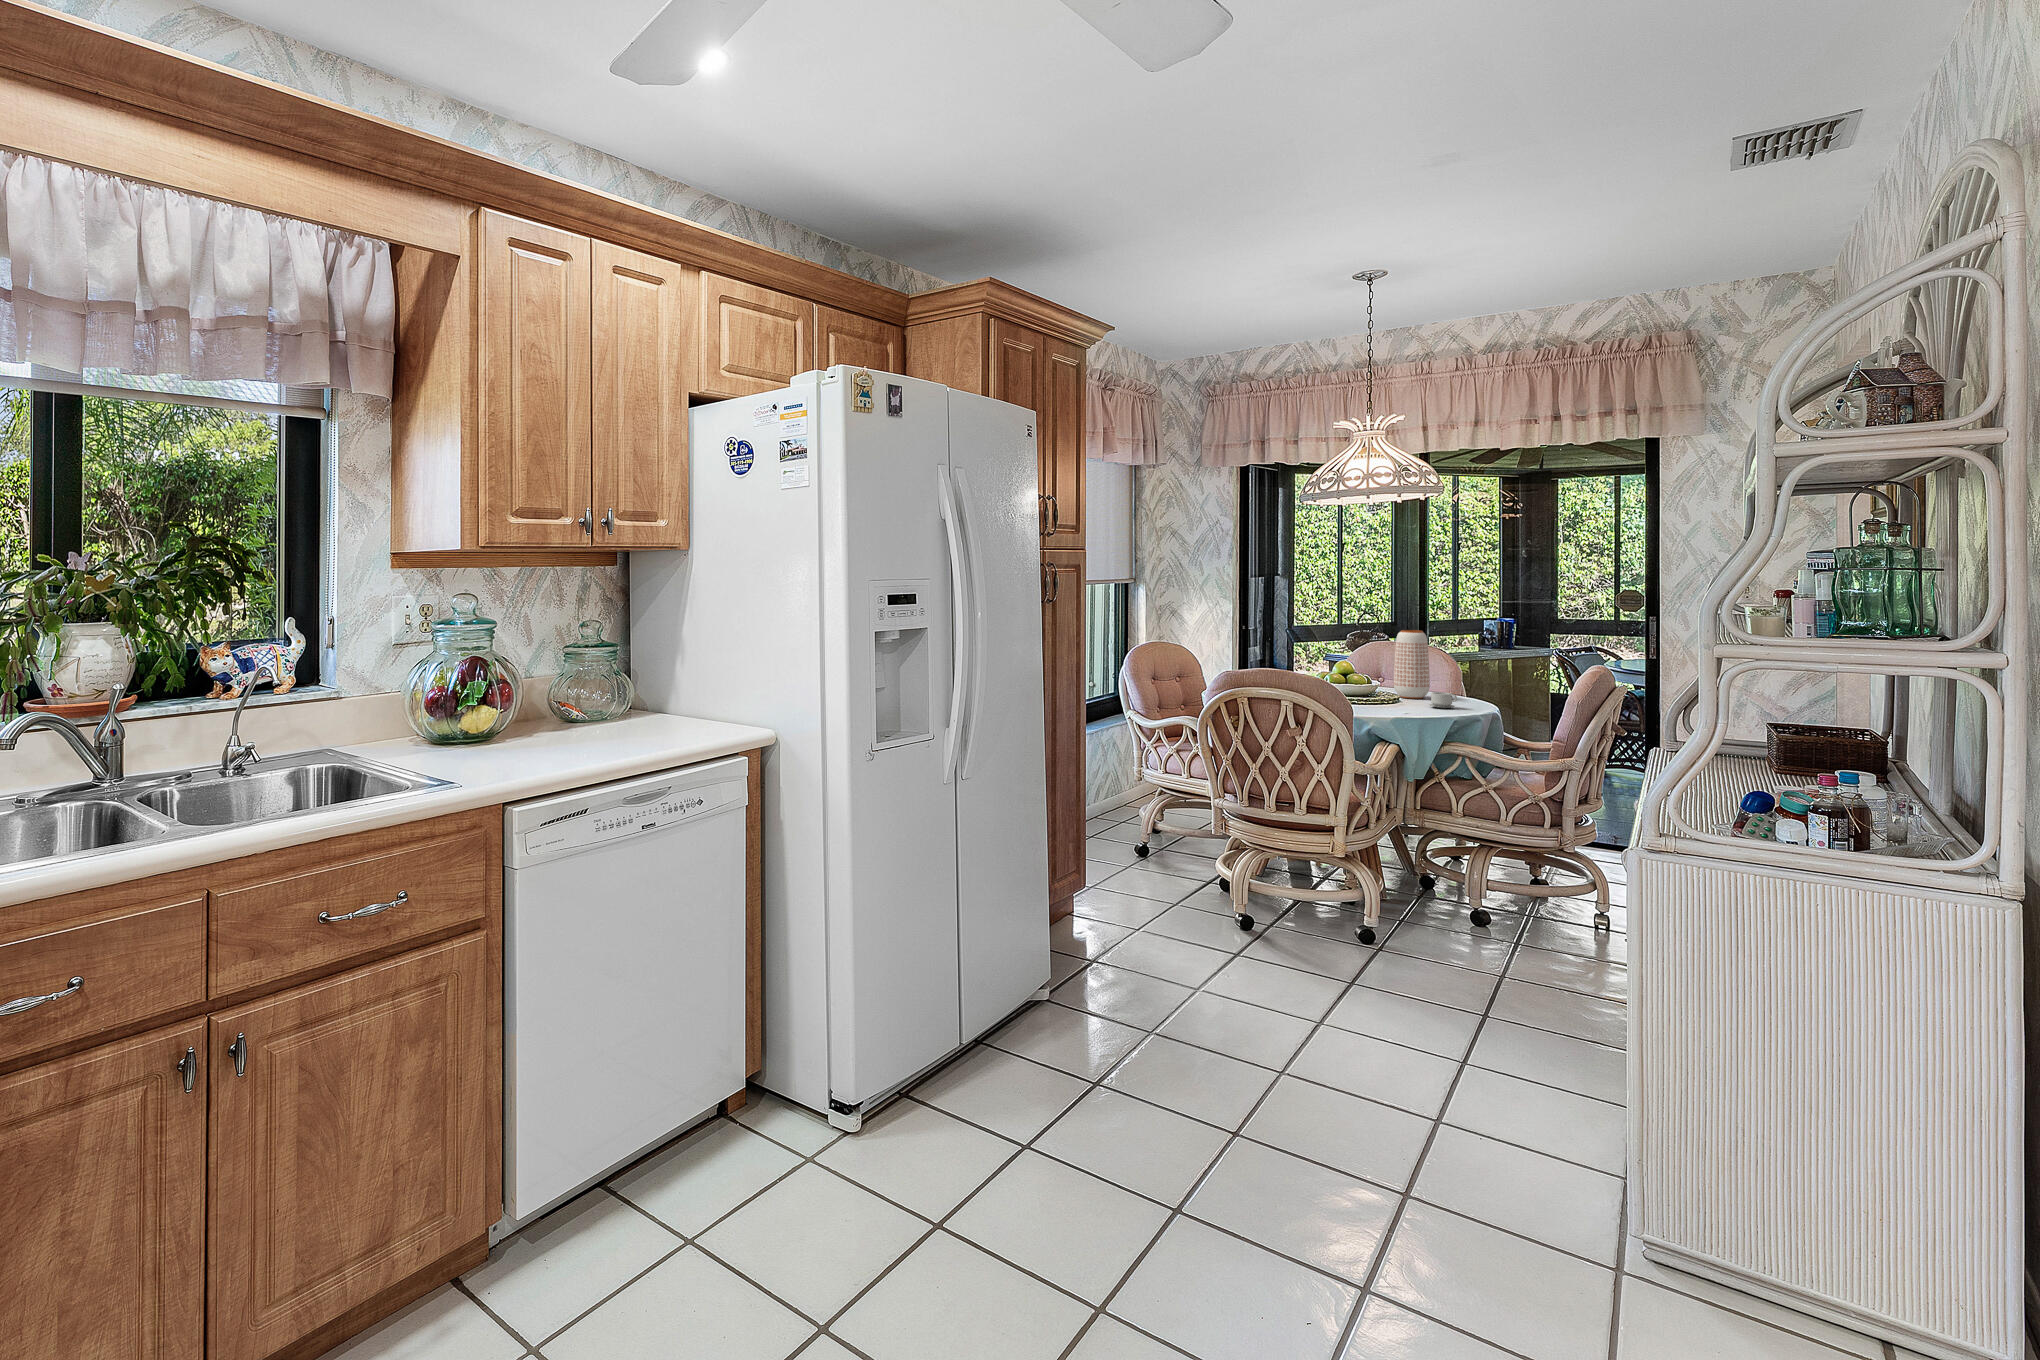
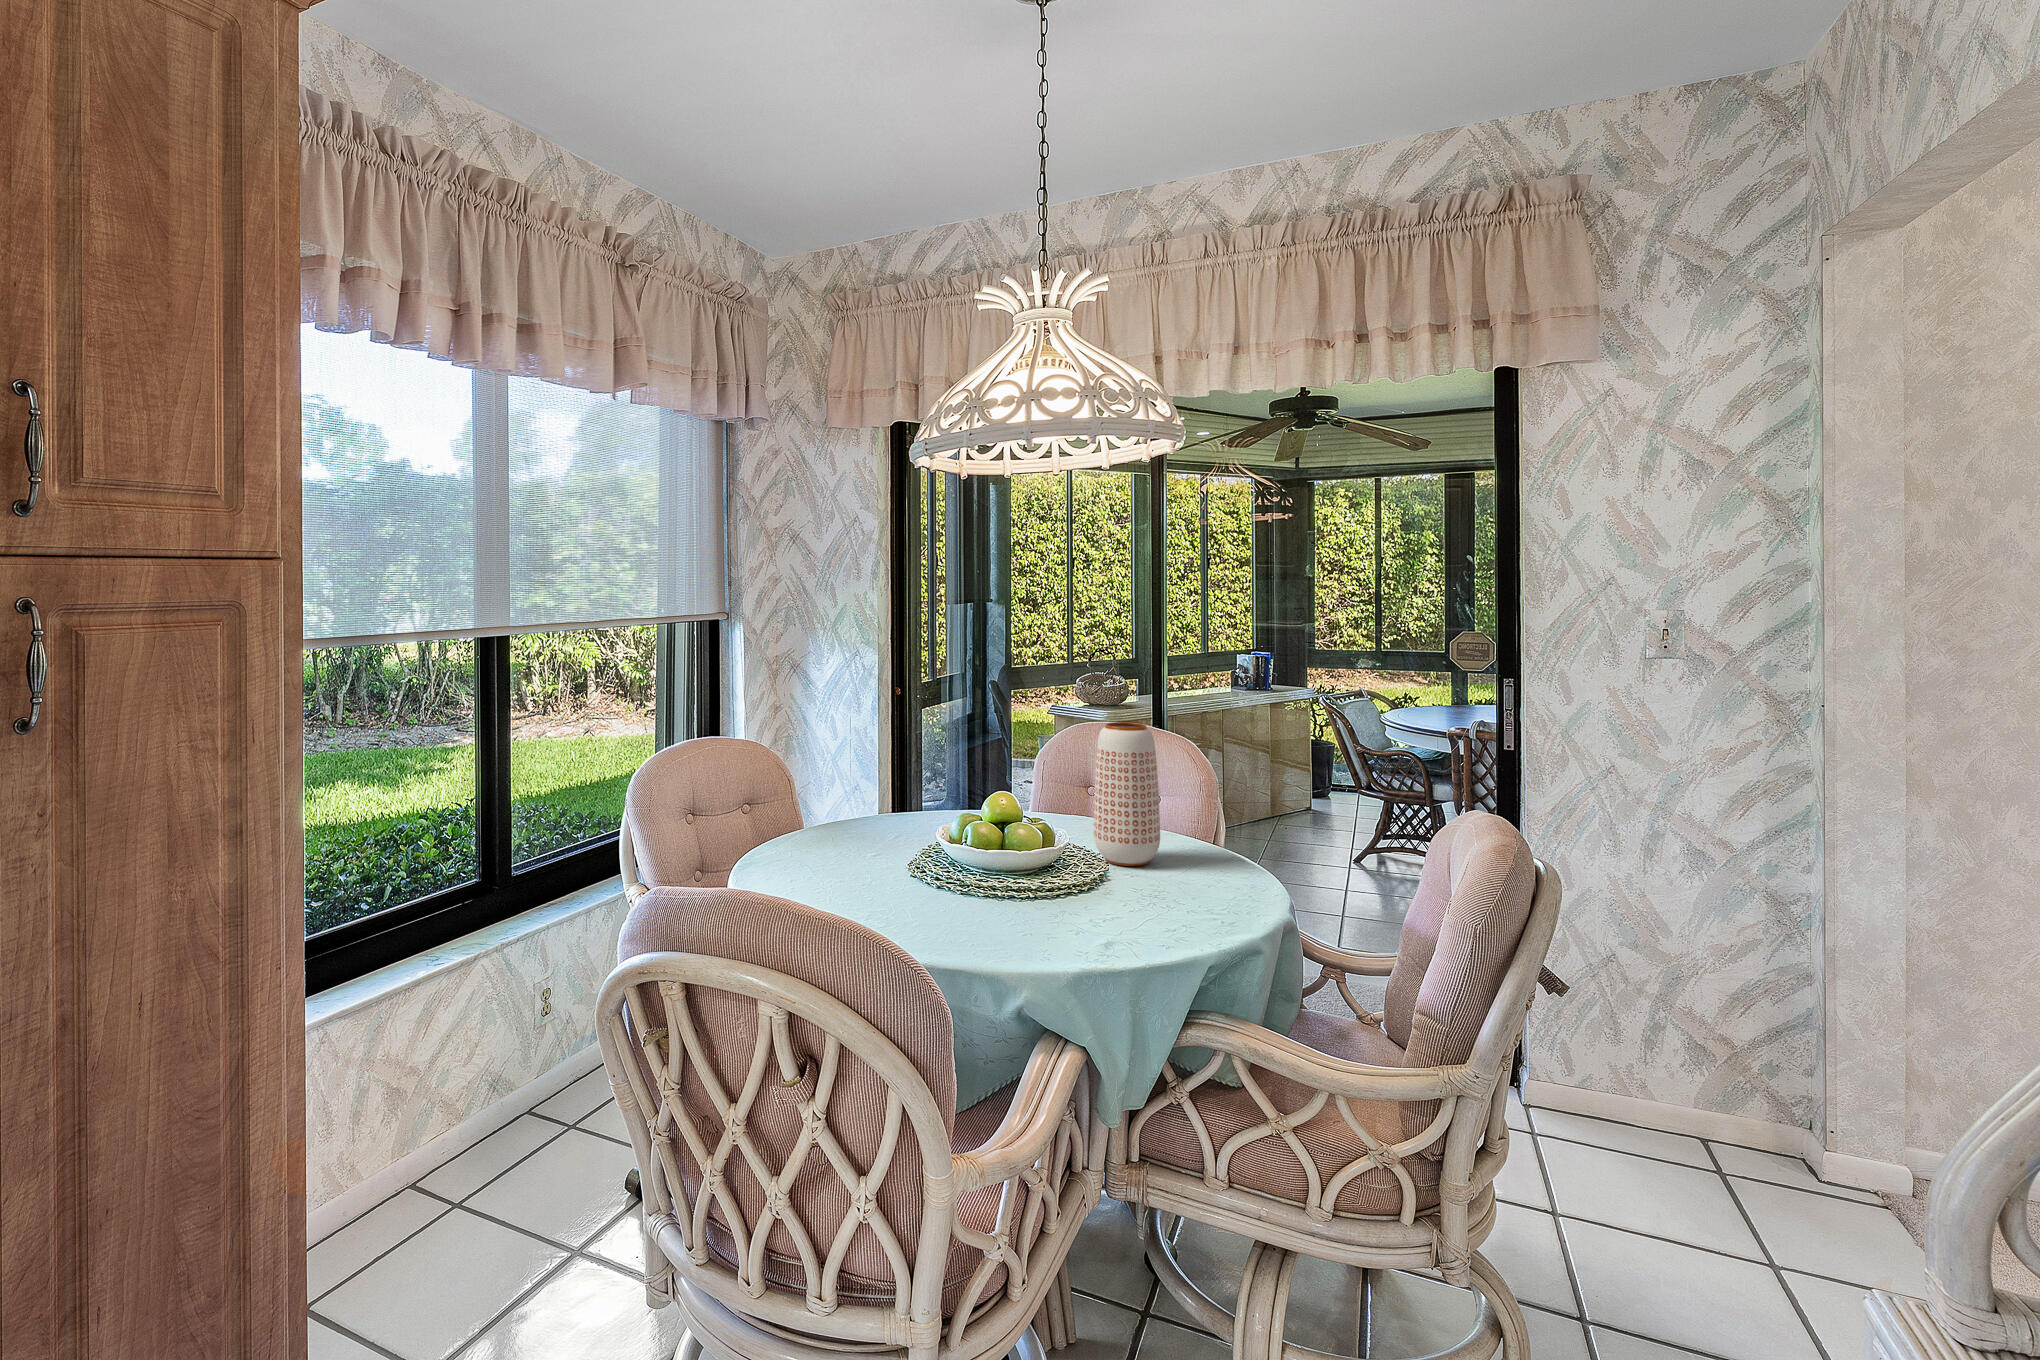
teacup: present [1429,690,1458,708] -> none [1154,870,1217,911]

